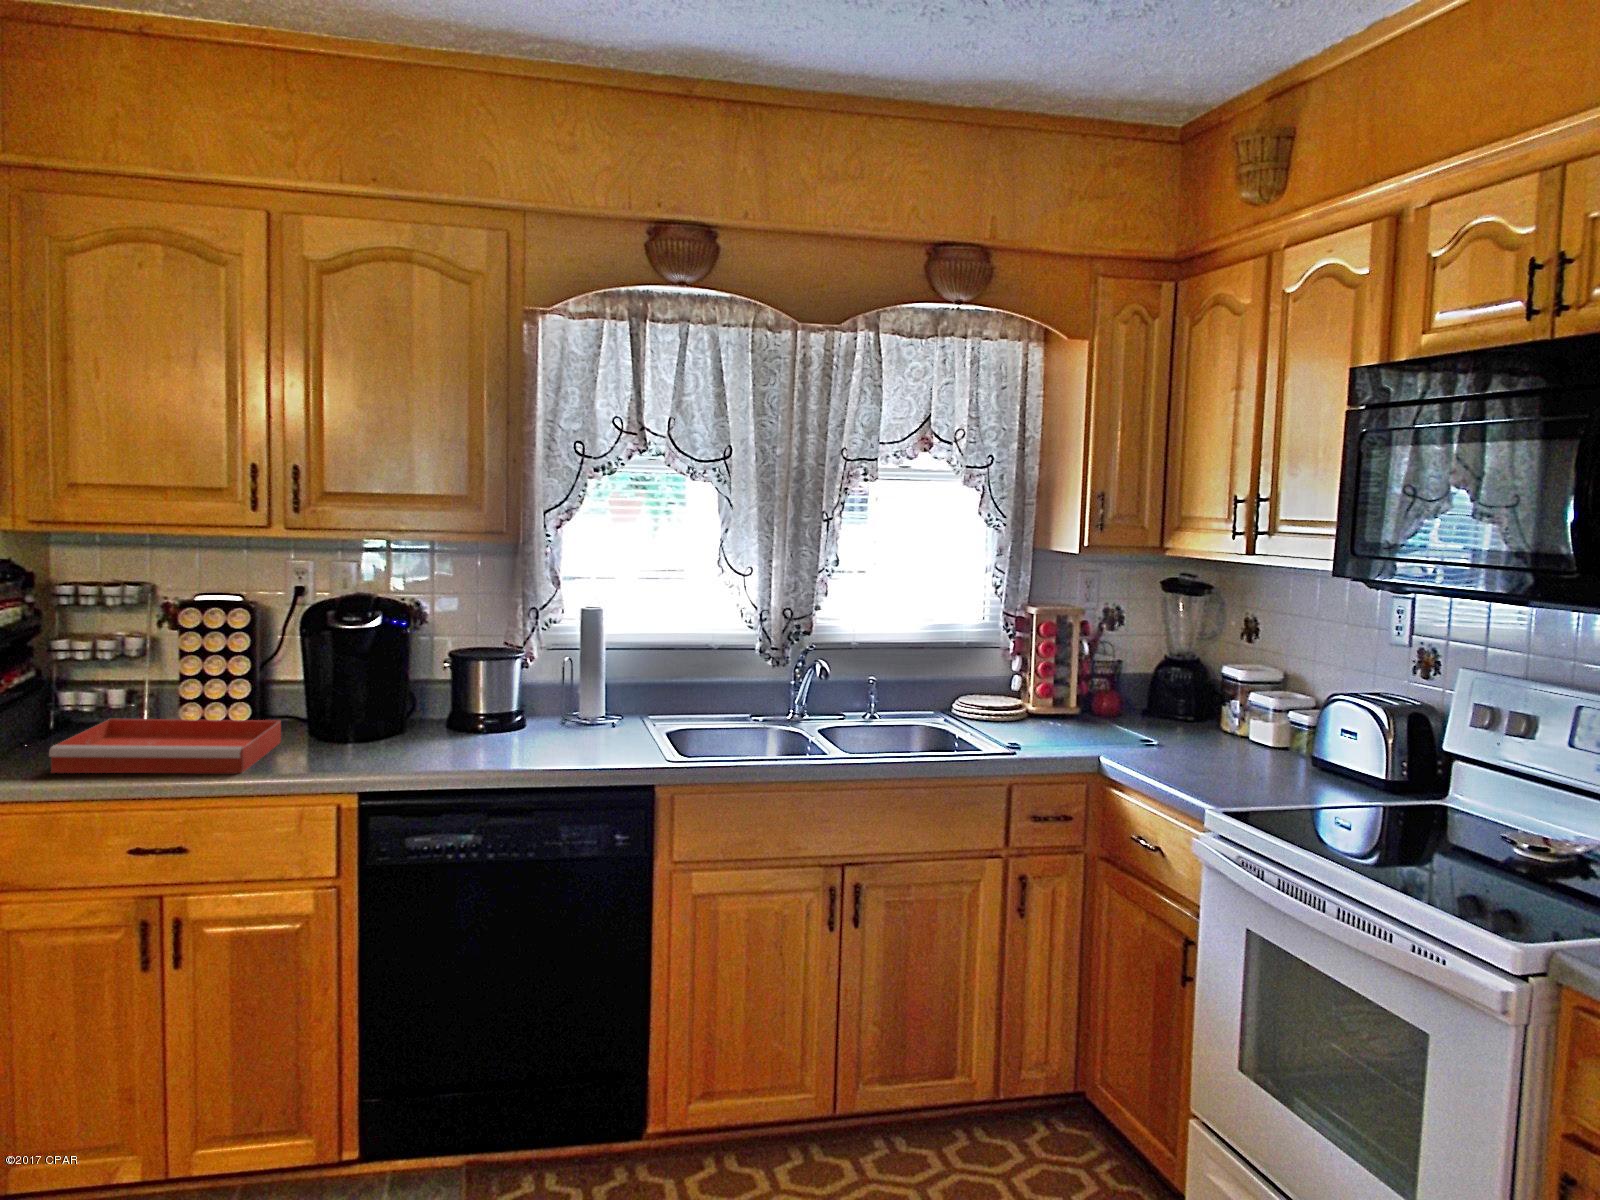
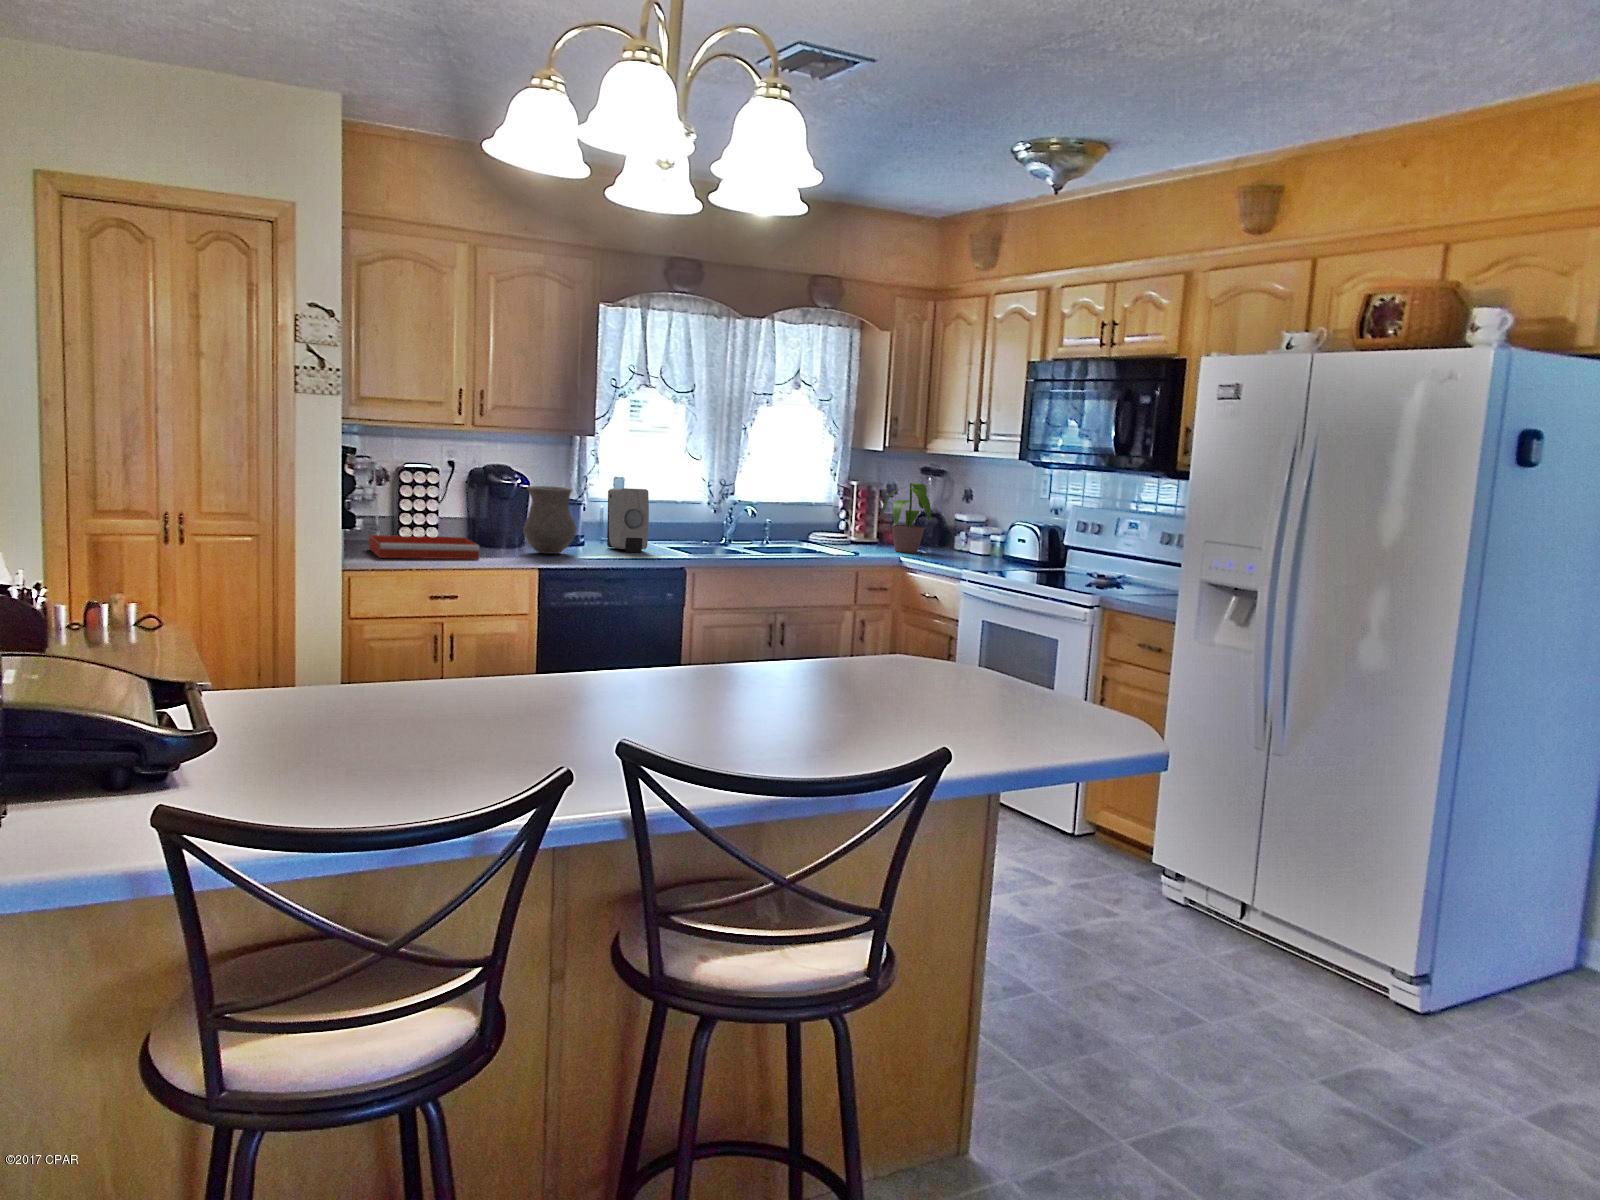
potted plant: none [1061,609,1190,739] -> present [881,483,931,553]
vase: none [368,630,465,754] -> present [523,486,577,554]
soap dispenser: none [559,630,615,746] -> present [607,488,649,552]

